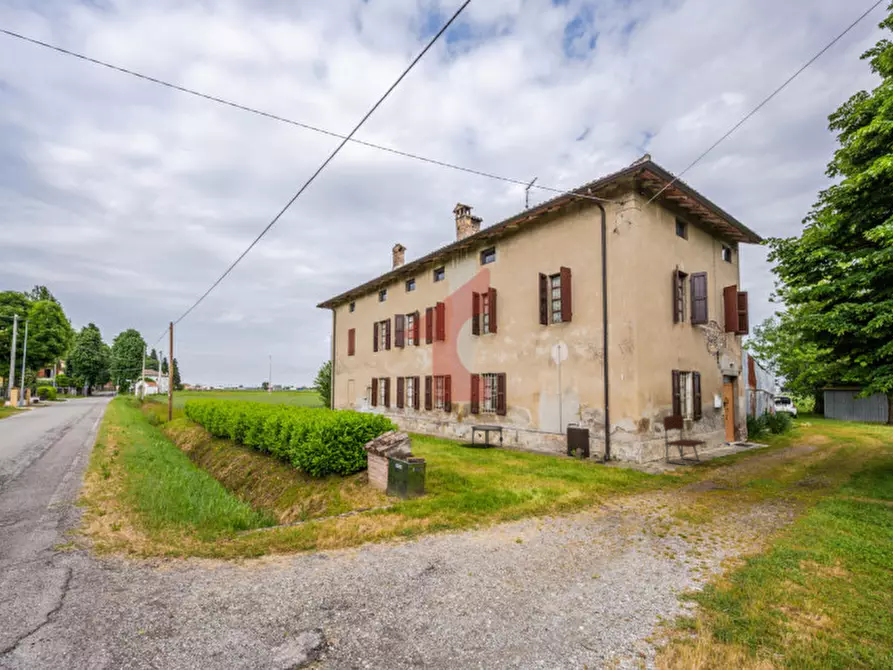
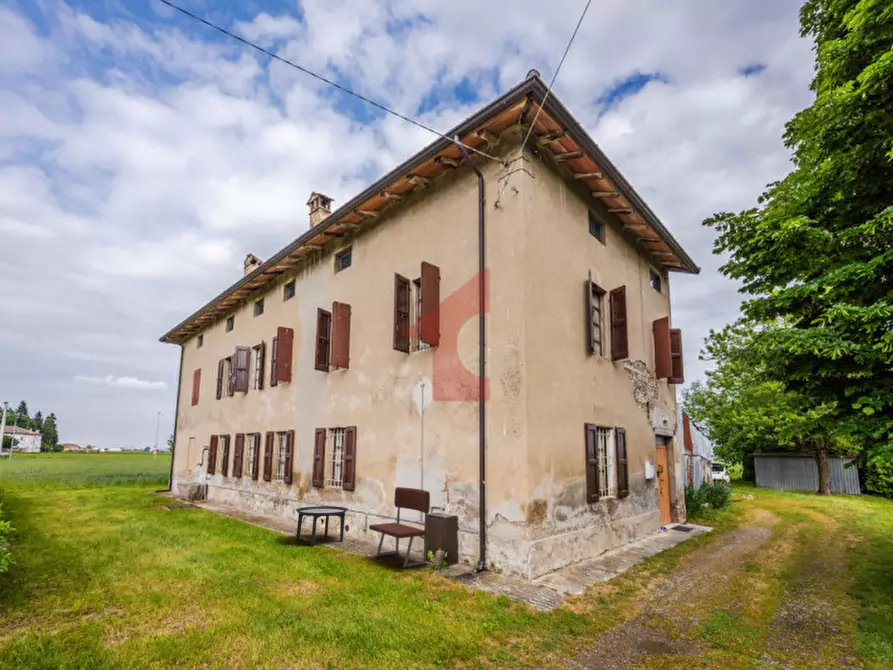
bench: present [664,415,706,465] -> present [369,487,430,568]

